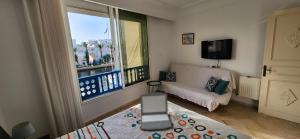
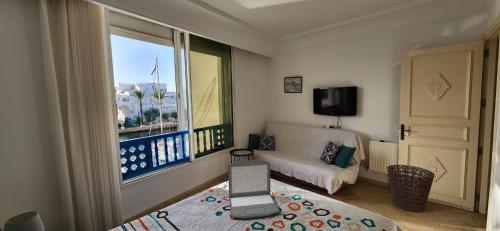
basket: none [251,93,287,126] -> present [387,165,435,212]

